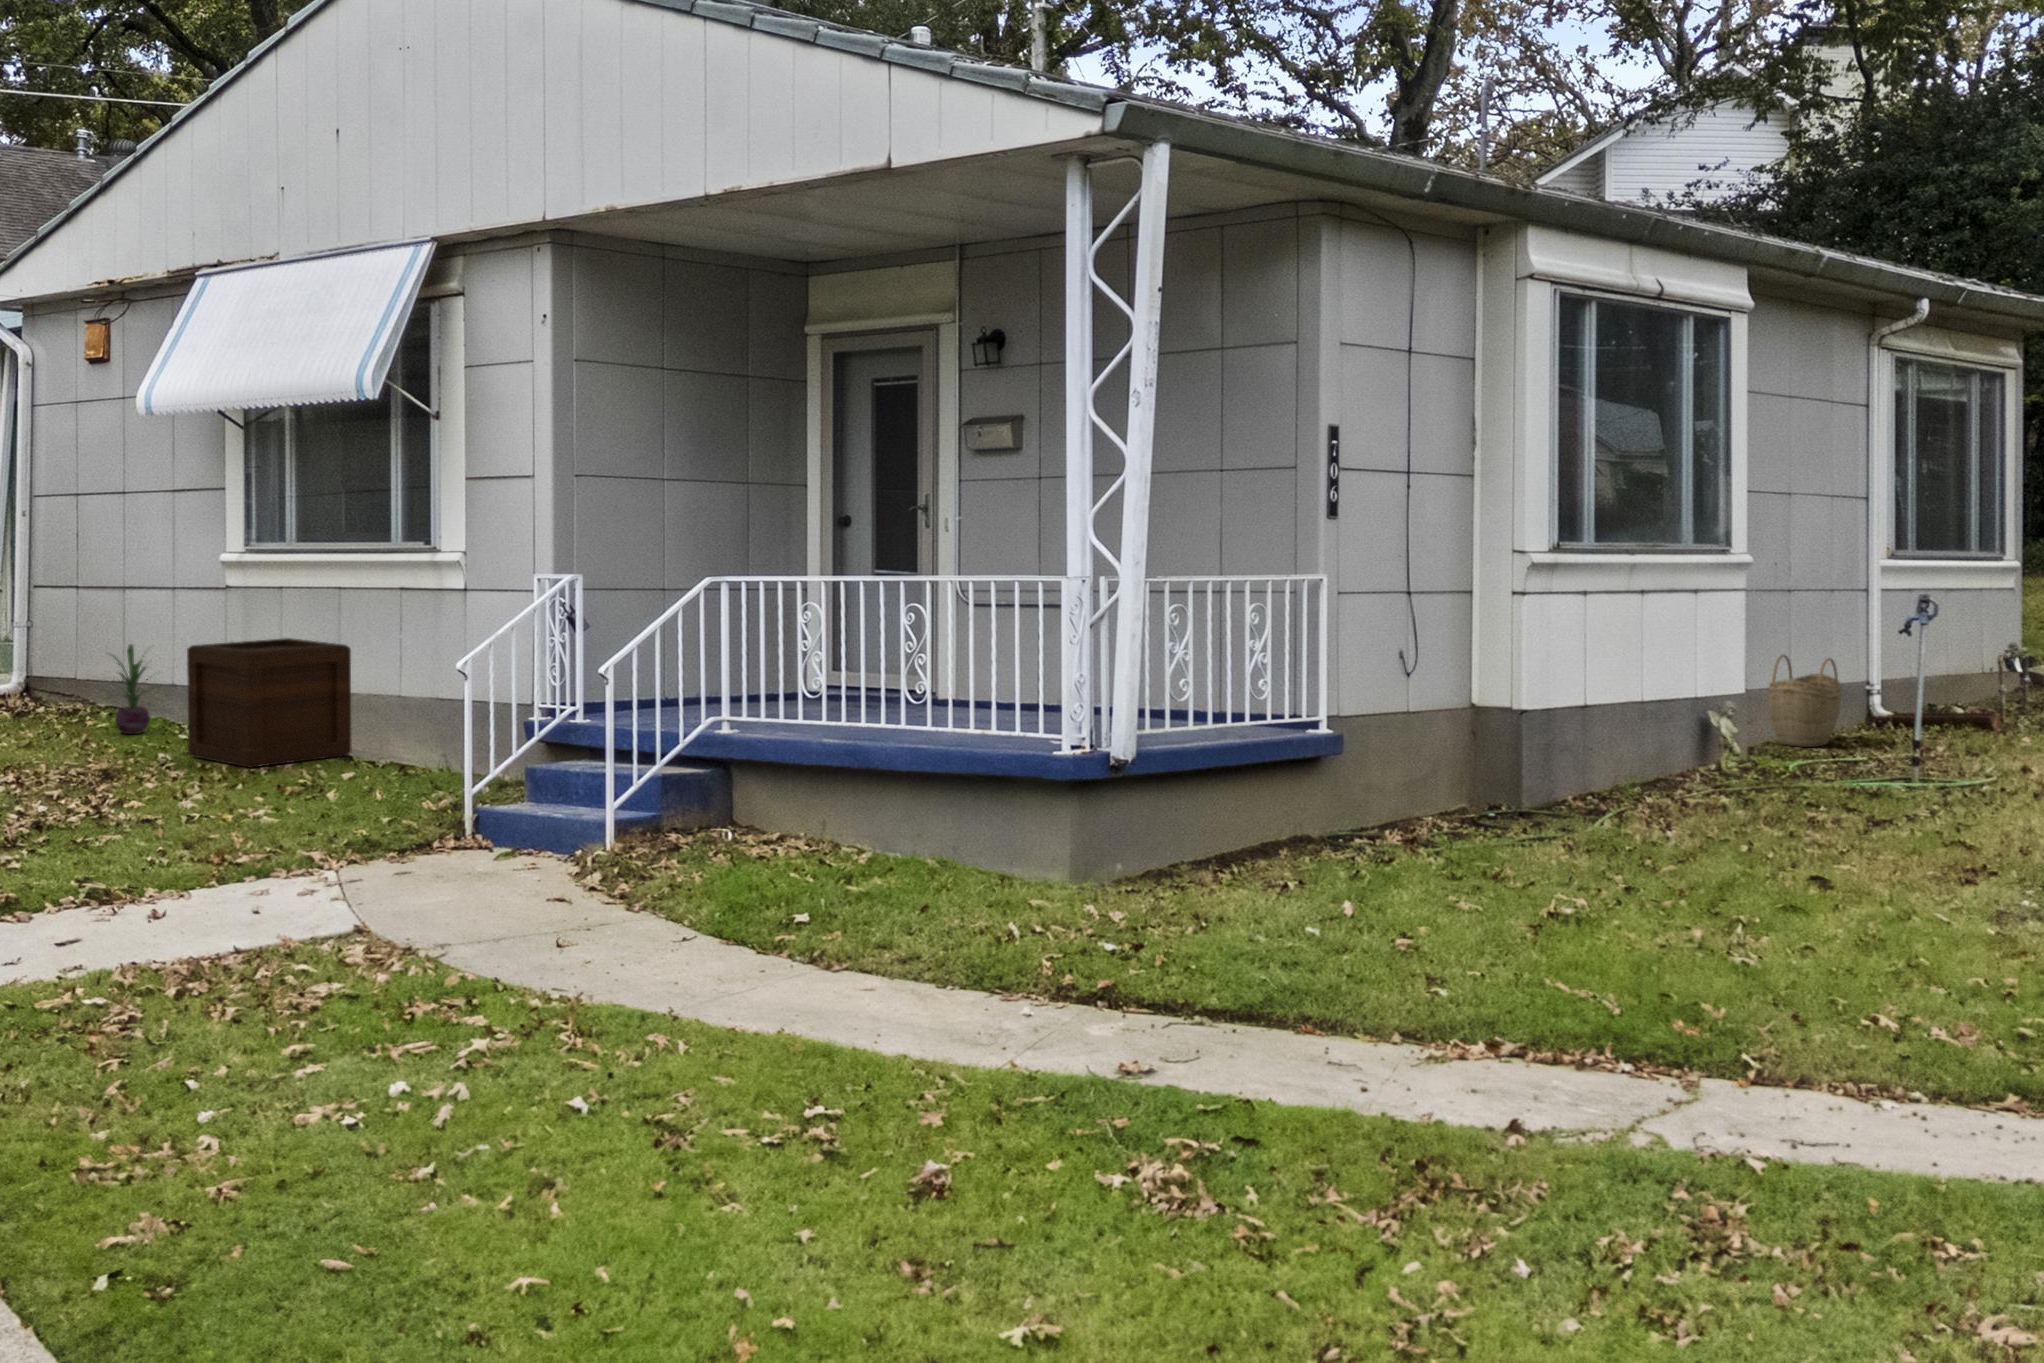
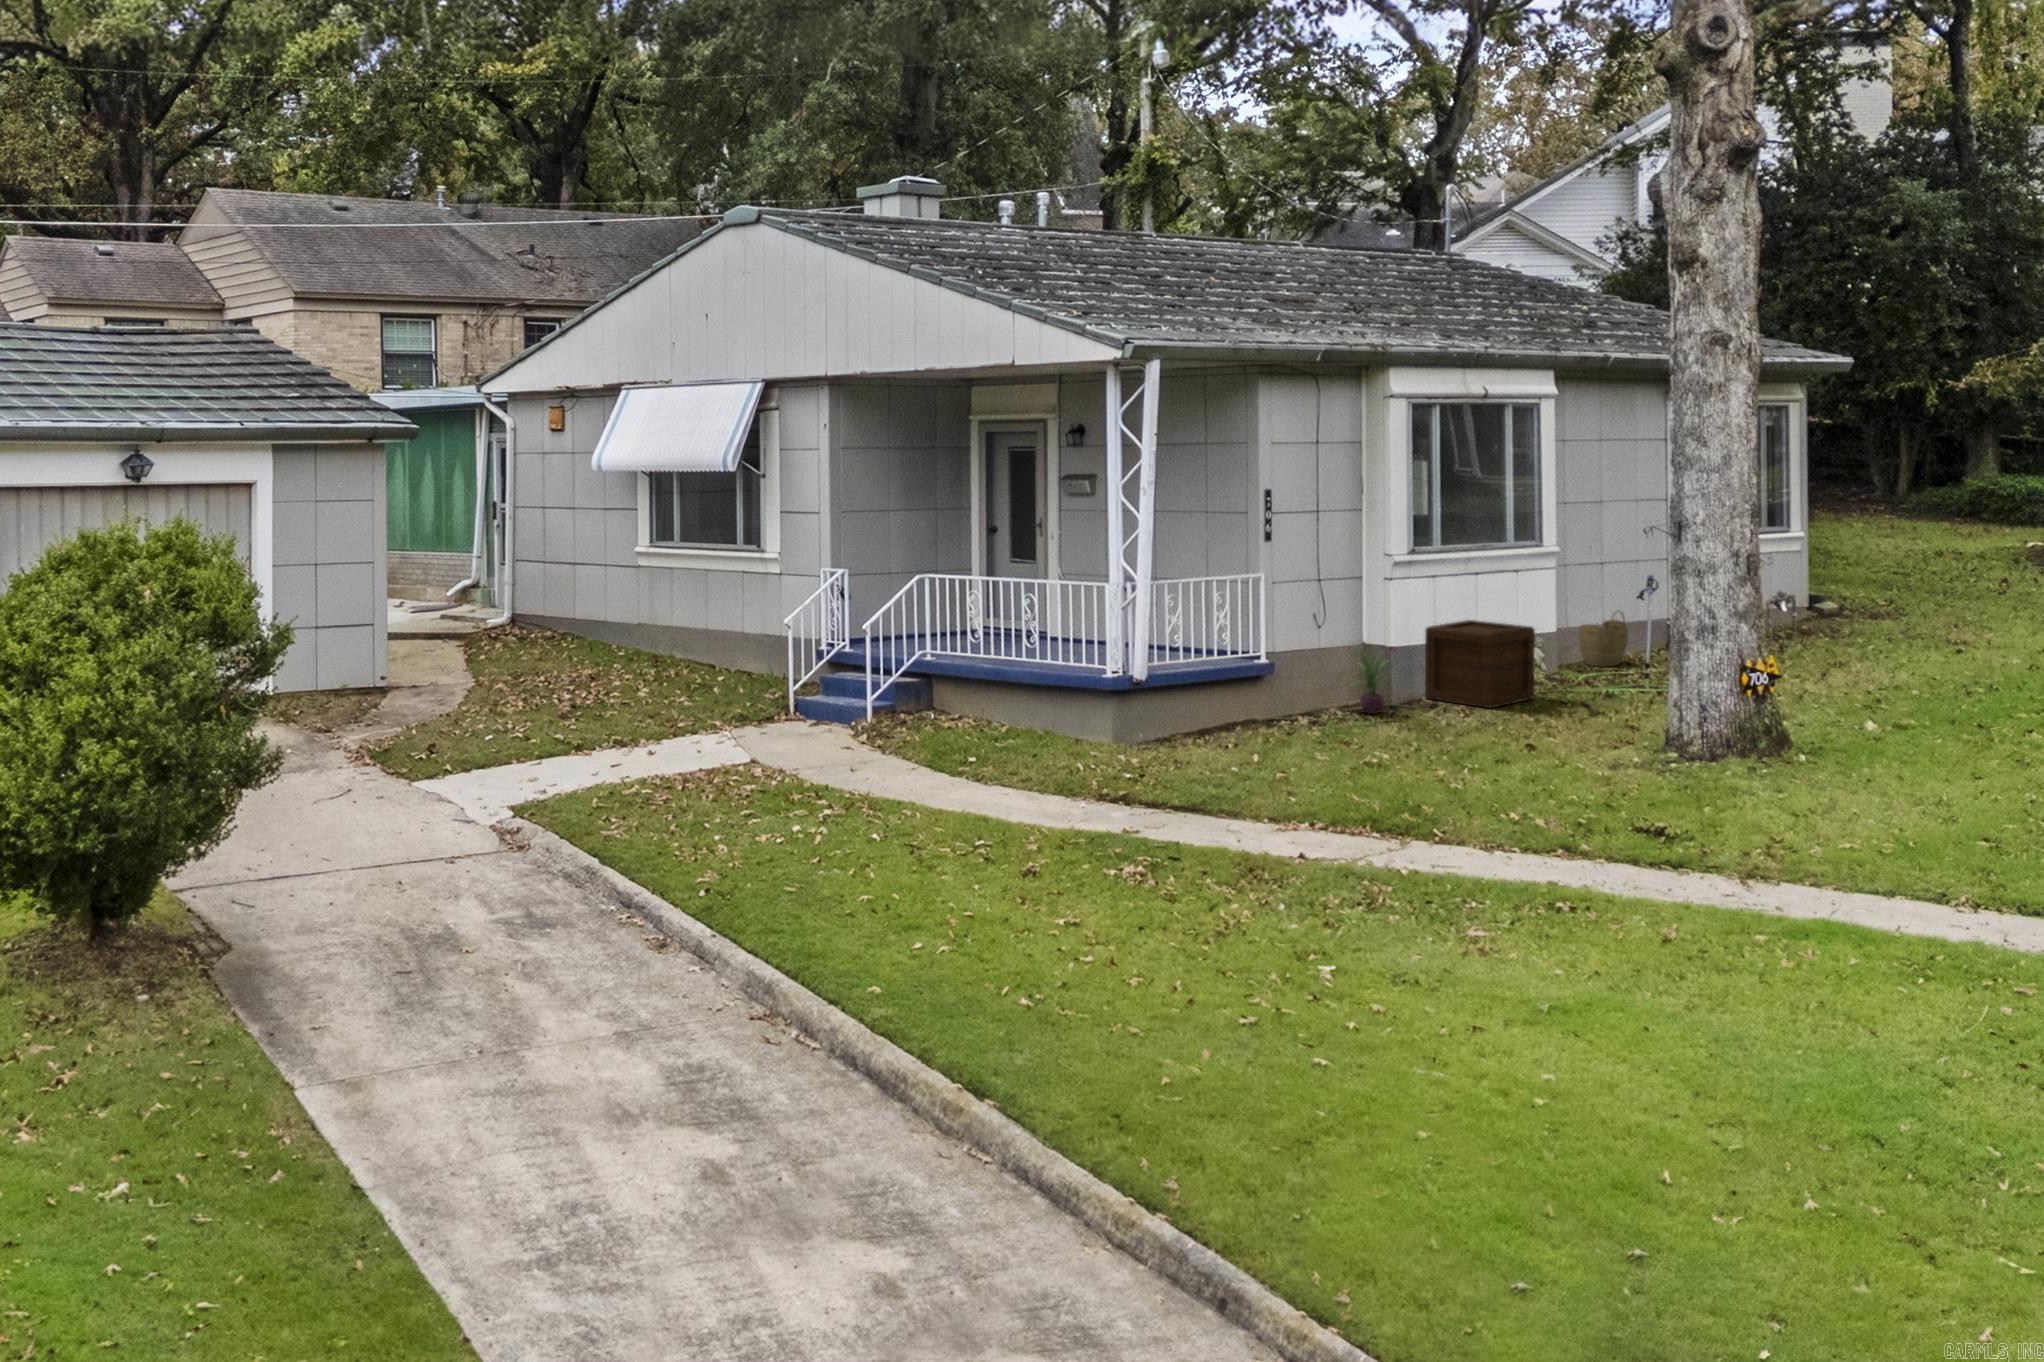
wooden crate: present [187,638,352,768] -> present [1425,620,1535,708]
decorative plant: present [112,644,150,734] -> present [1351,649,1392,714]

